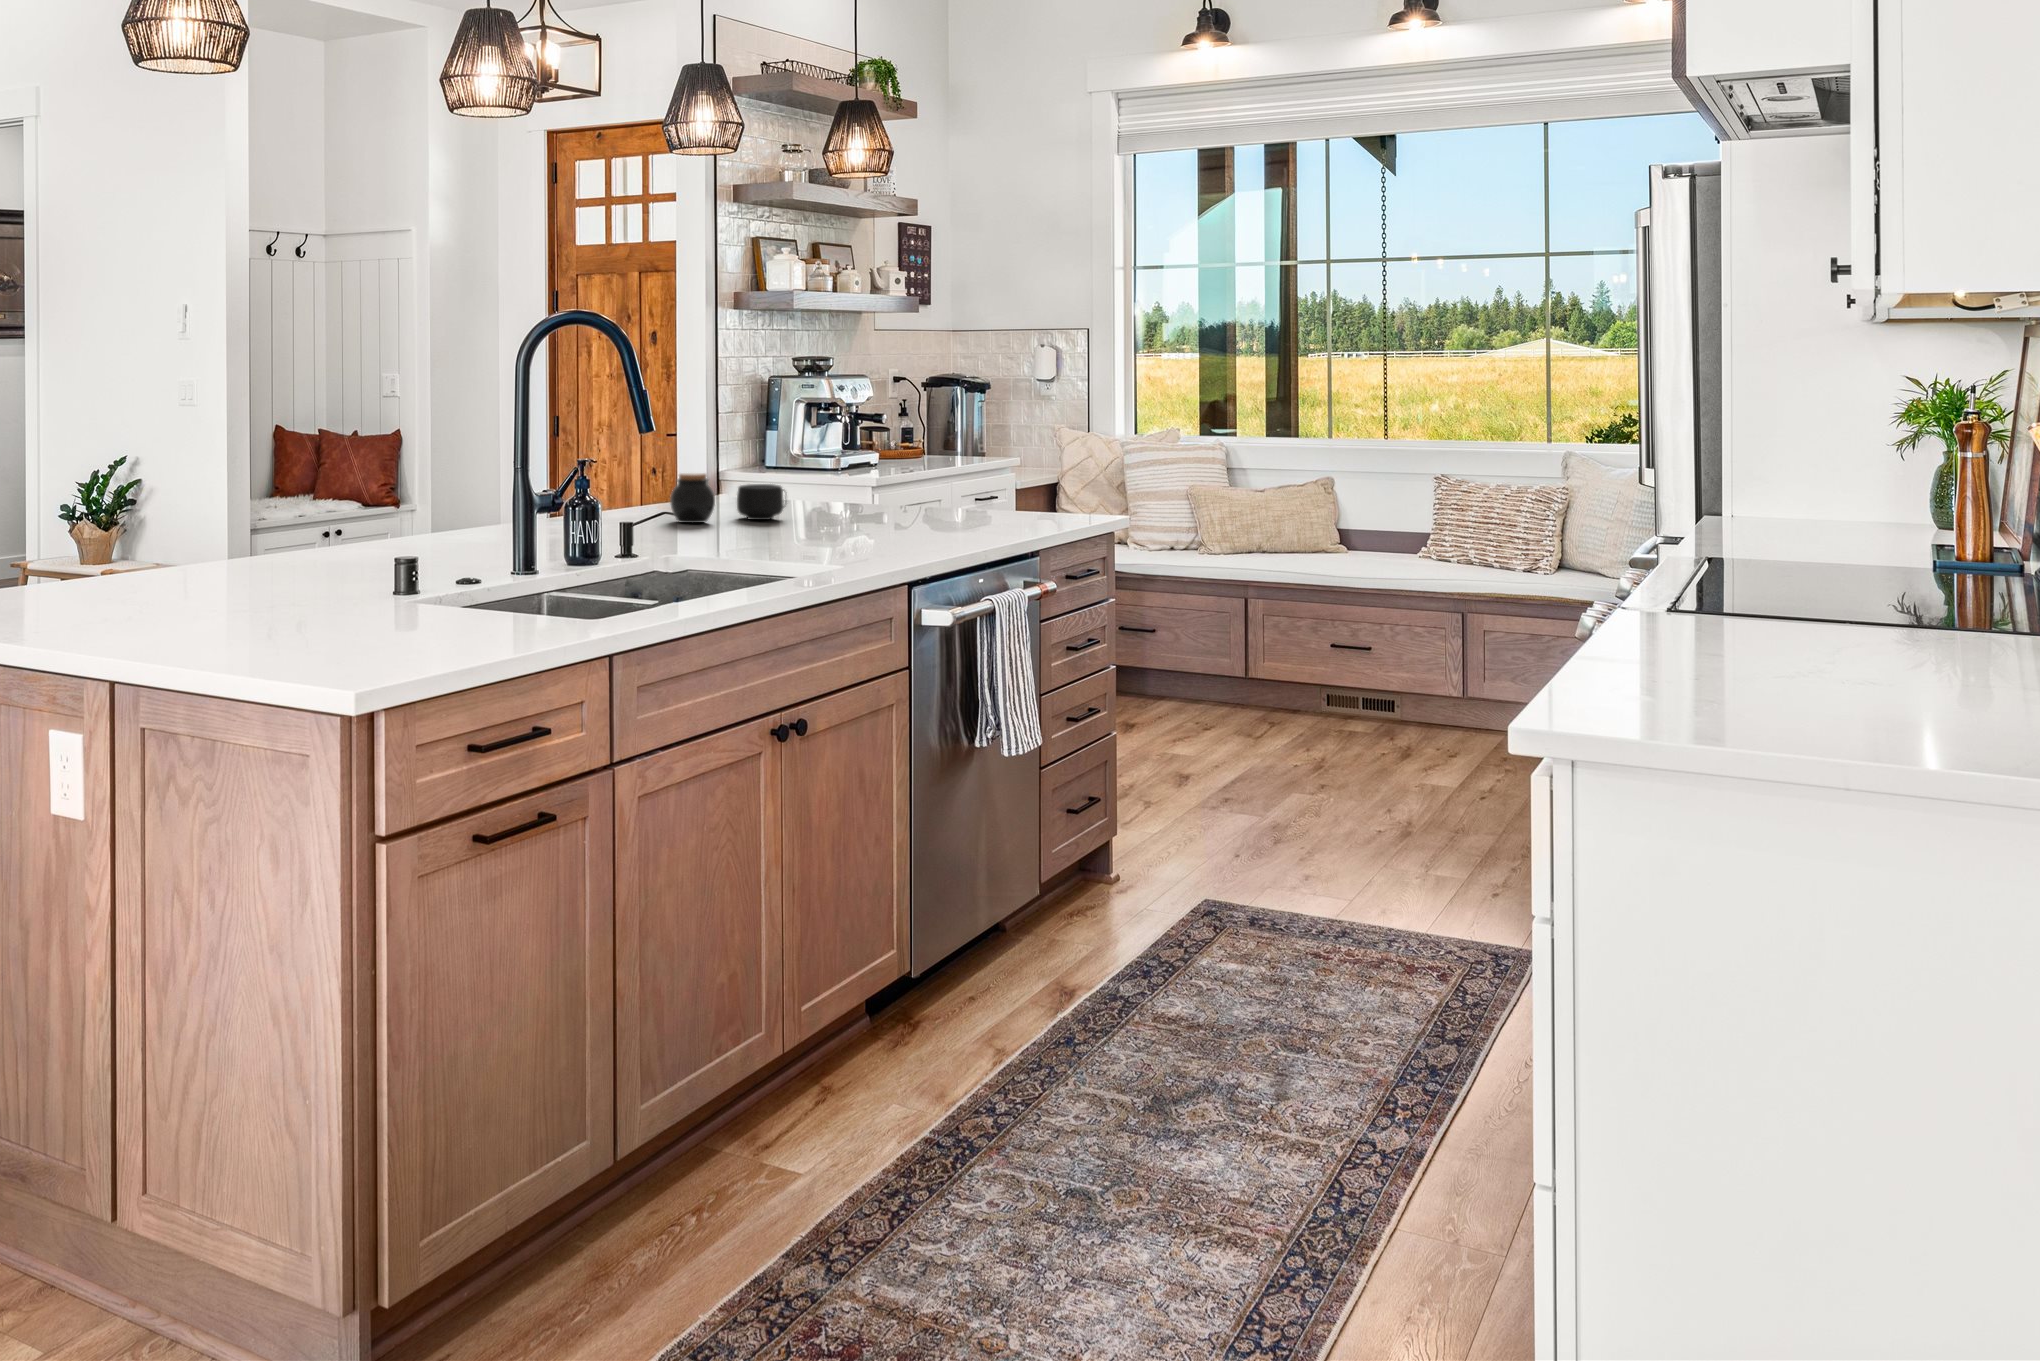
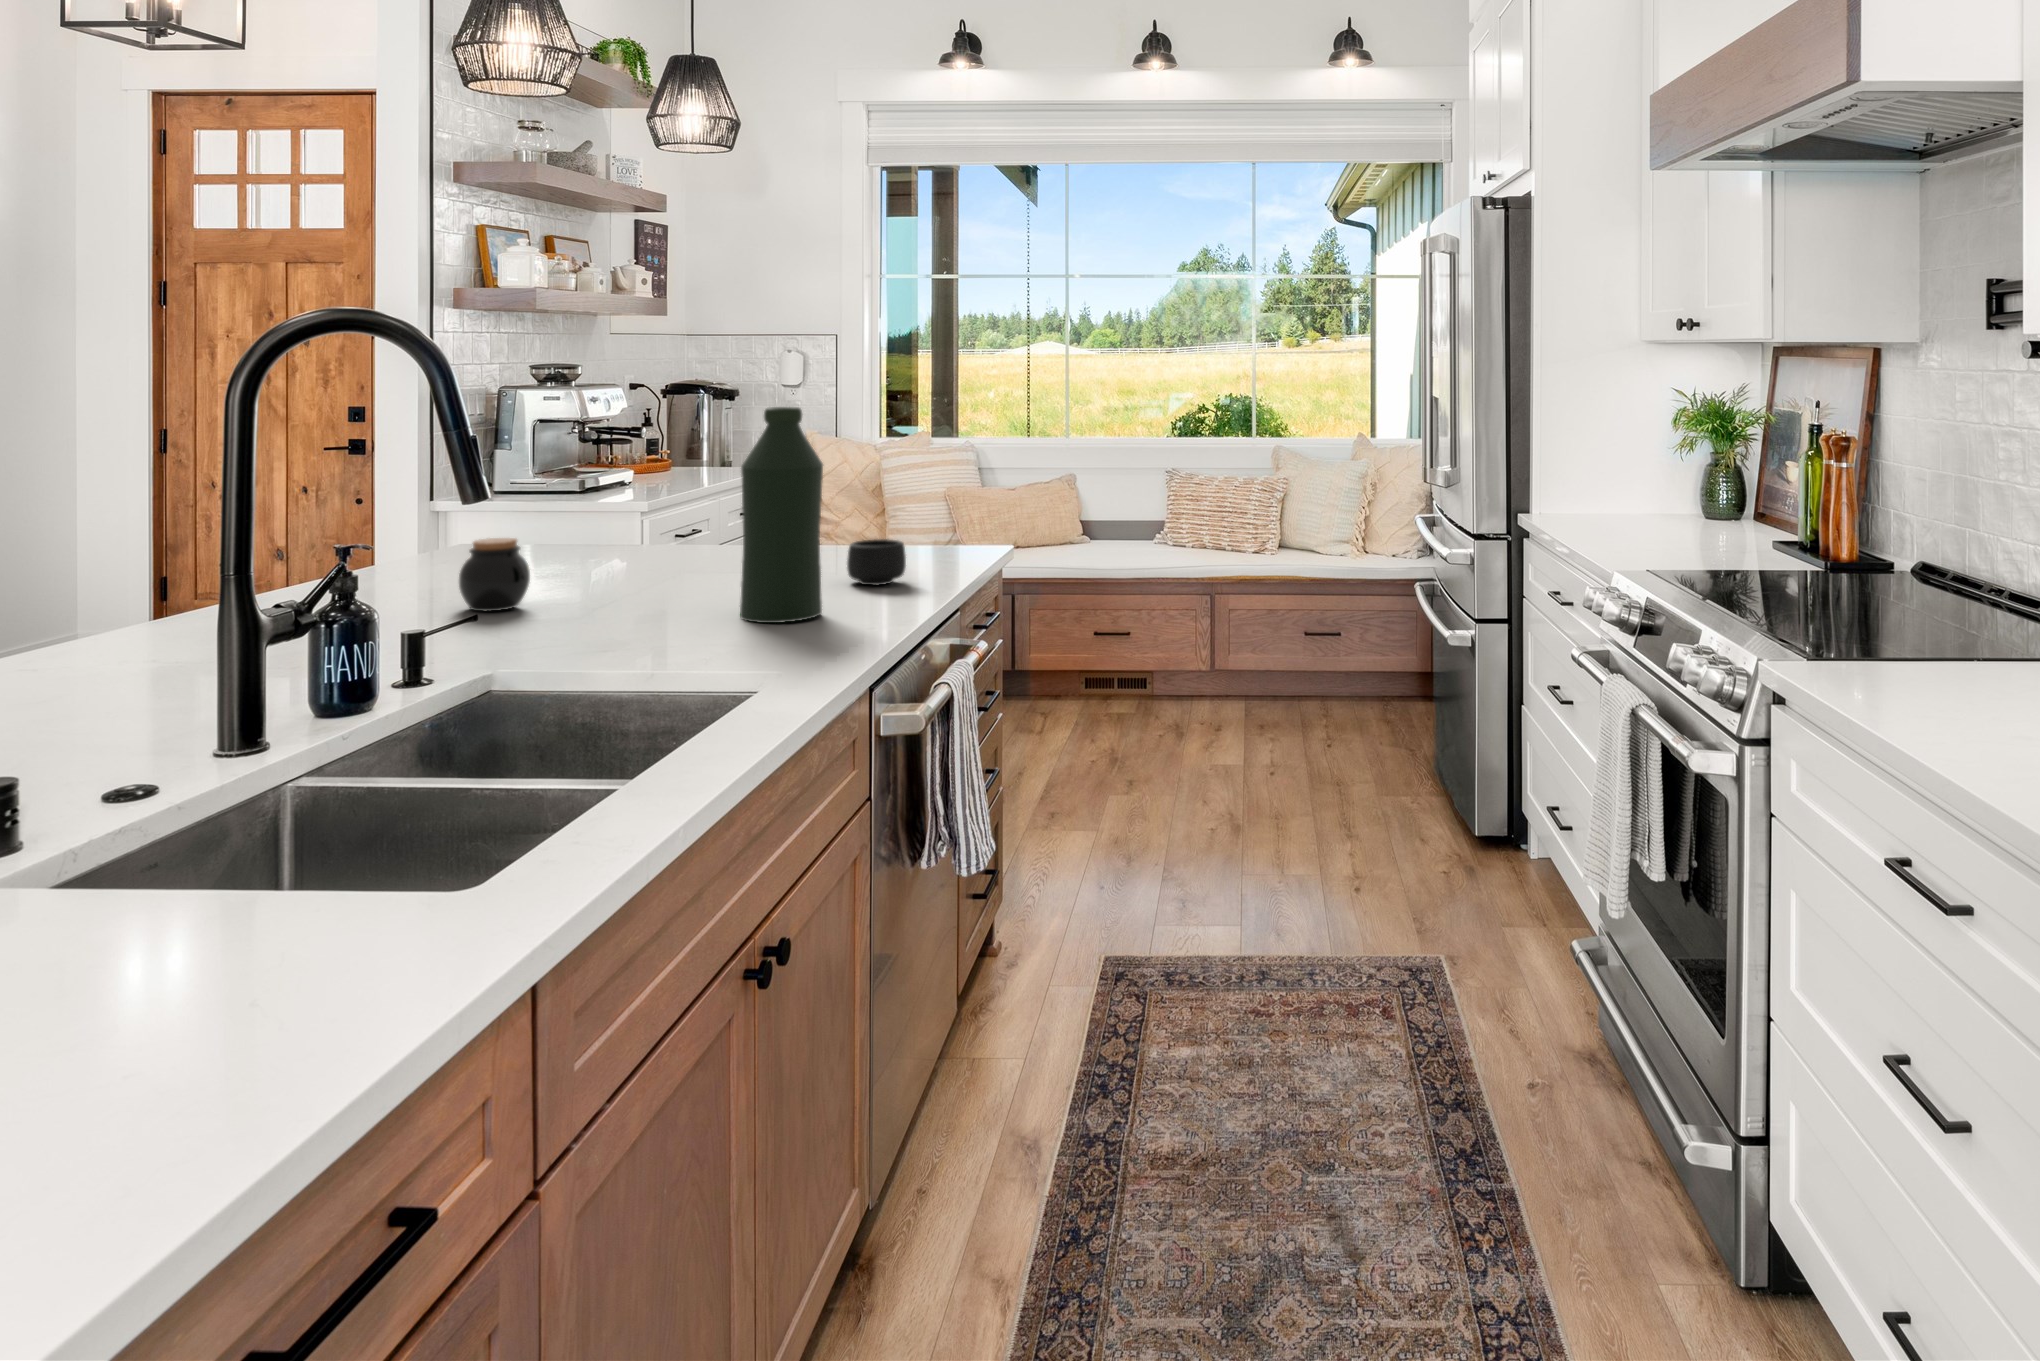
bottle: none [848,381,909,544] -> present [740,407,823,623]
mug: present [737,484,786,520] -> present [847,539,906,585]

